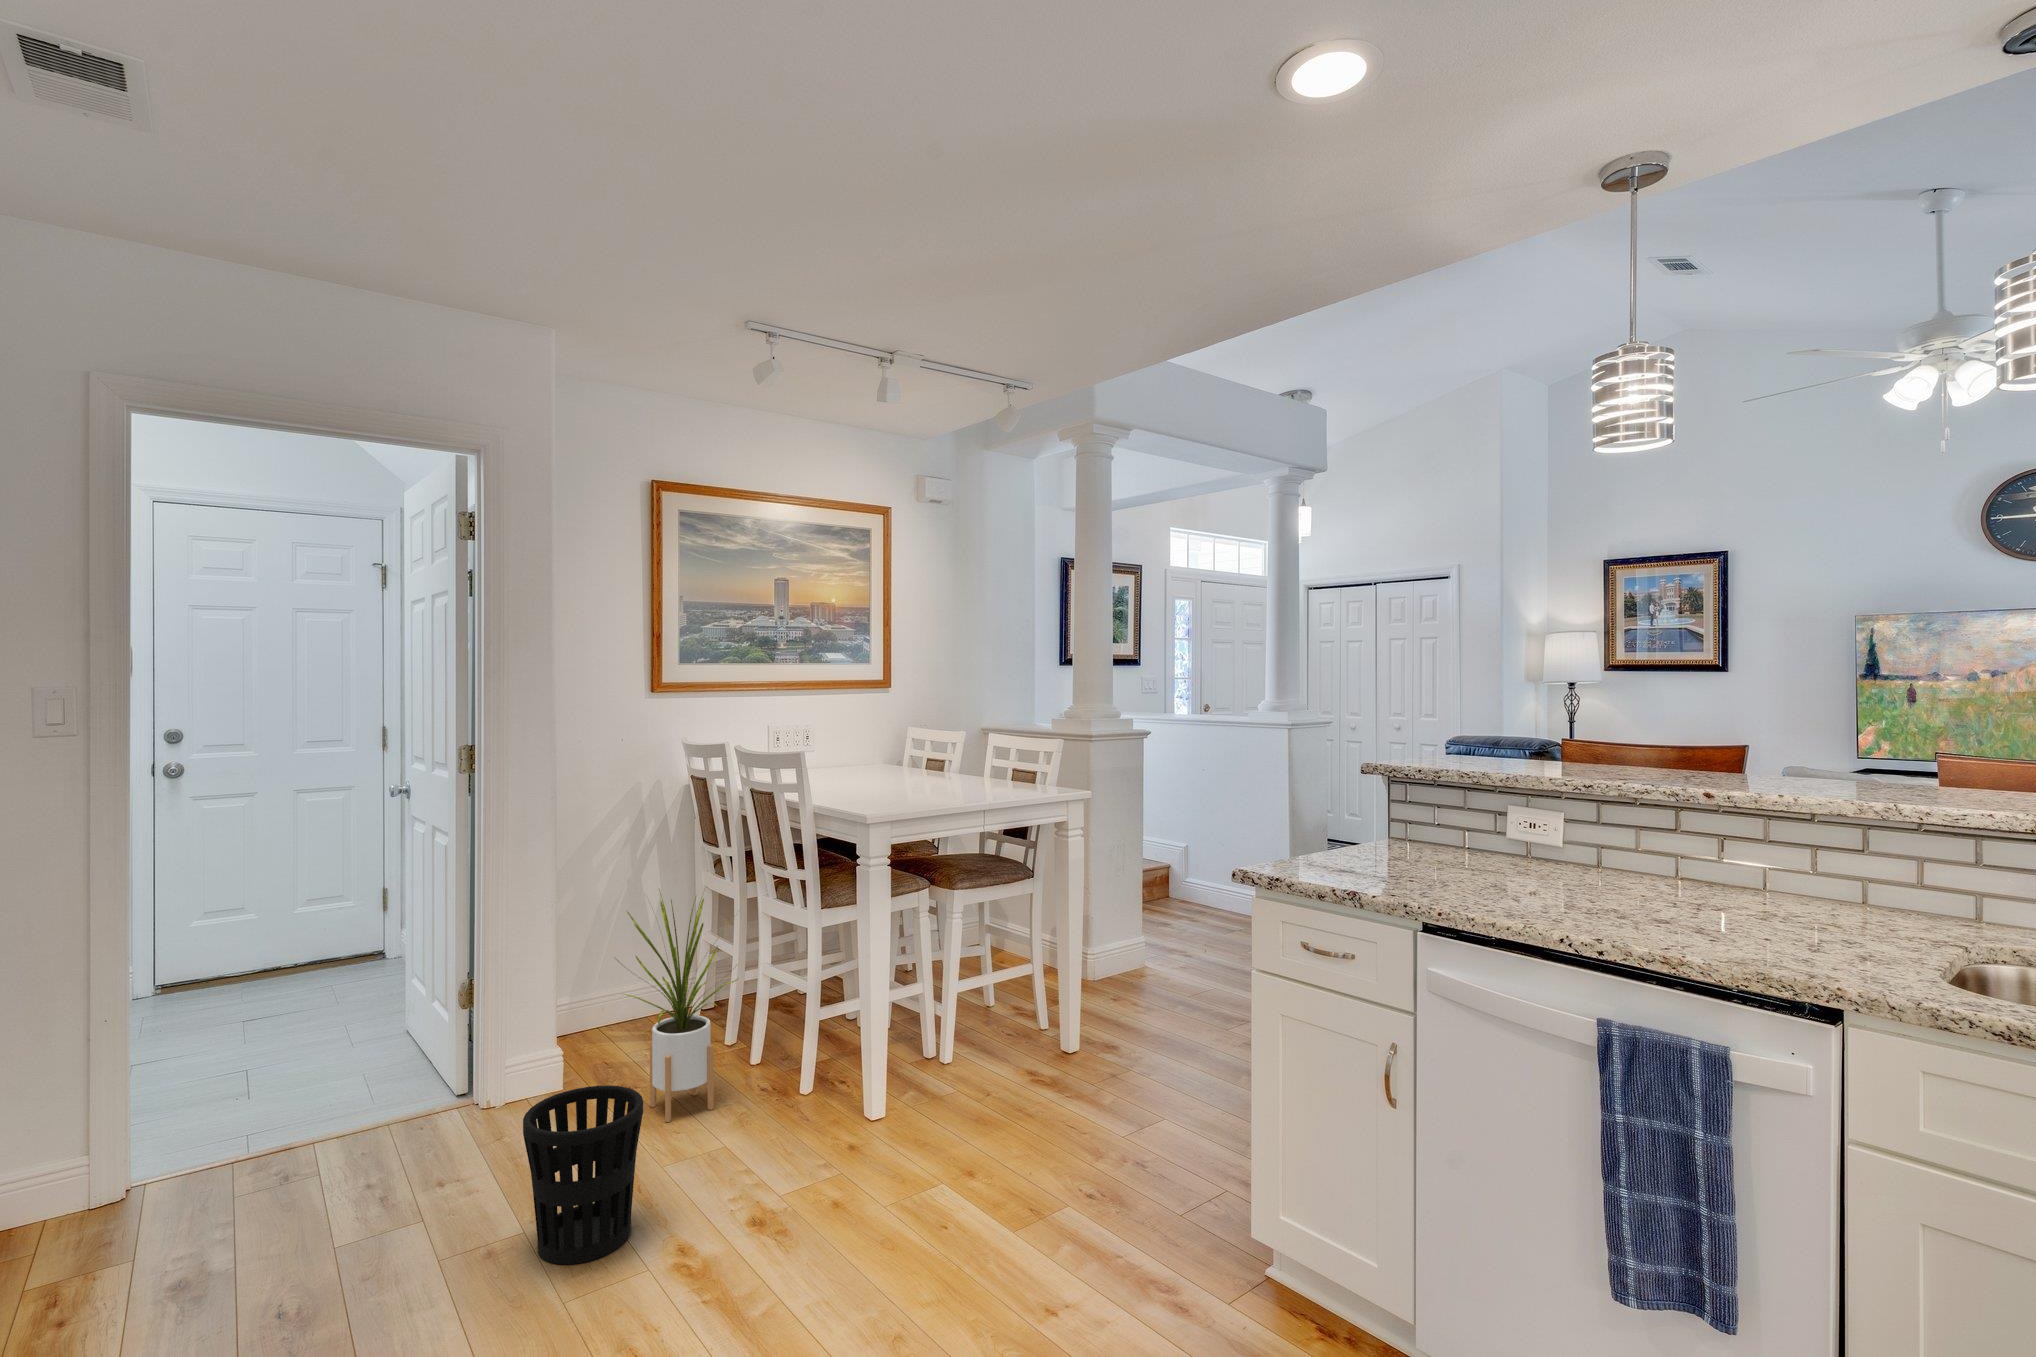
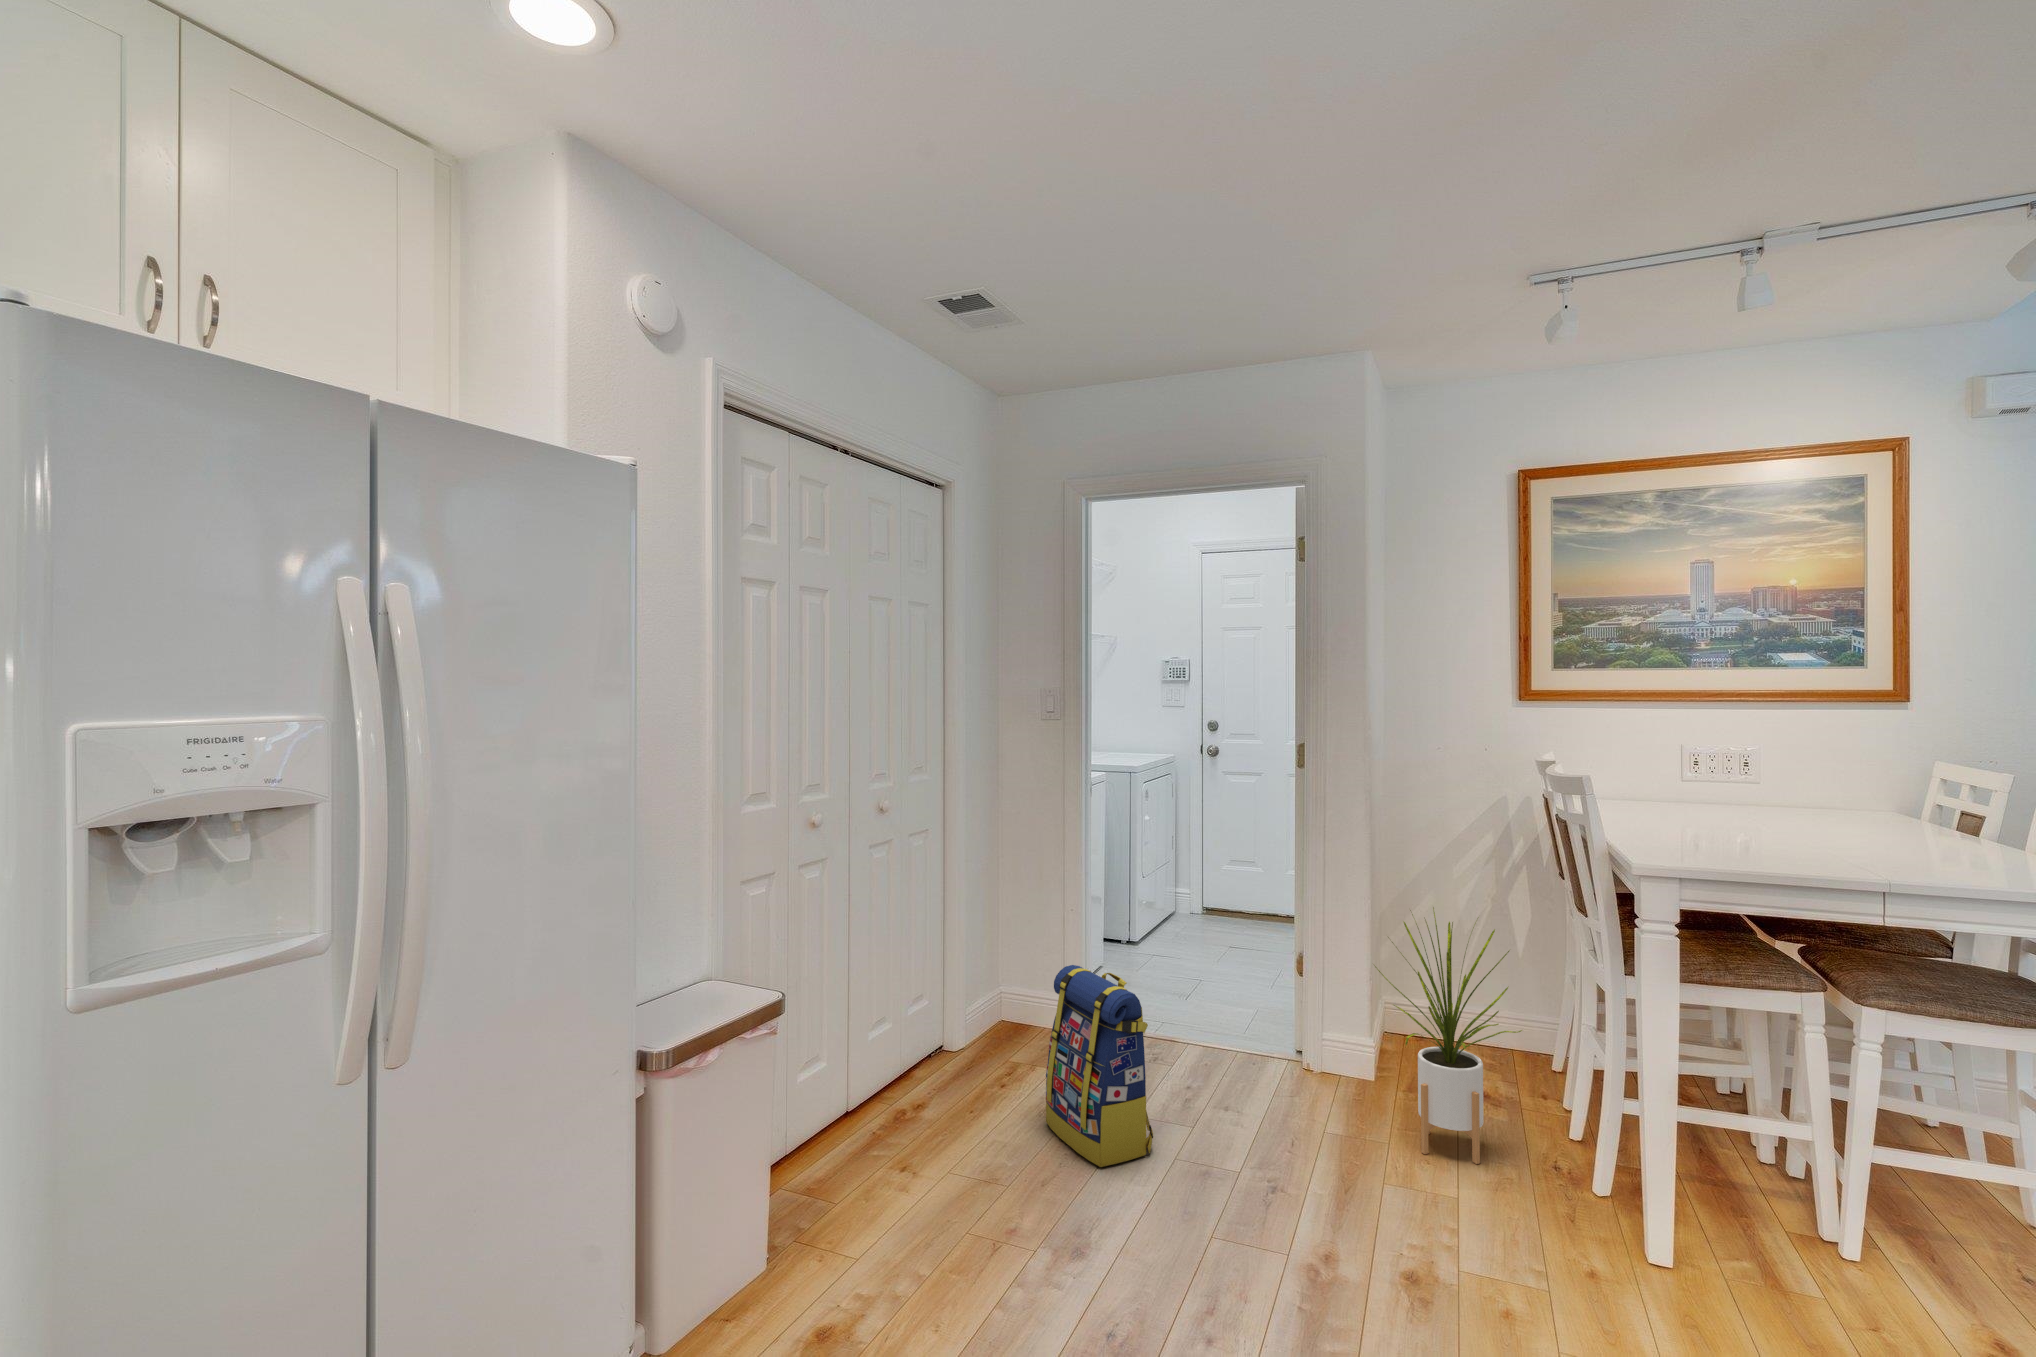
backpack: none [218,1061,414,1314] -> present [1046,965,1153,1167]
wastebasket: present [523,1085,643,1264] -> none [1206,1066,1312,1232]

